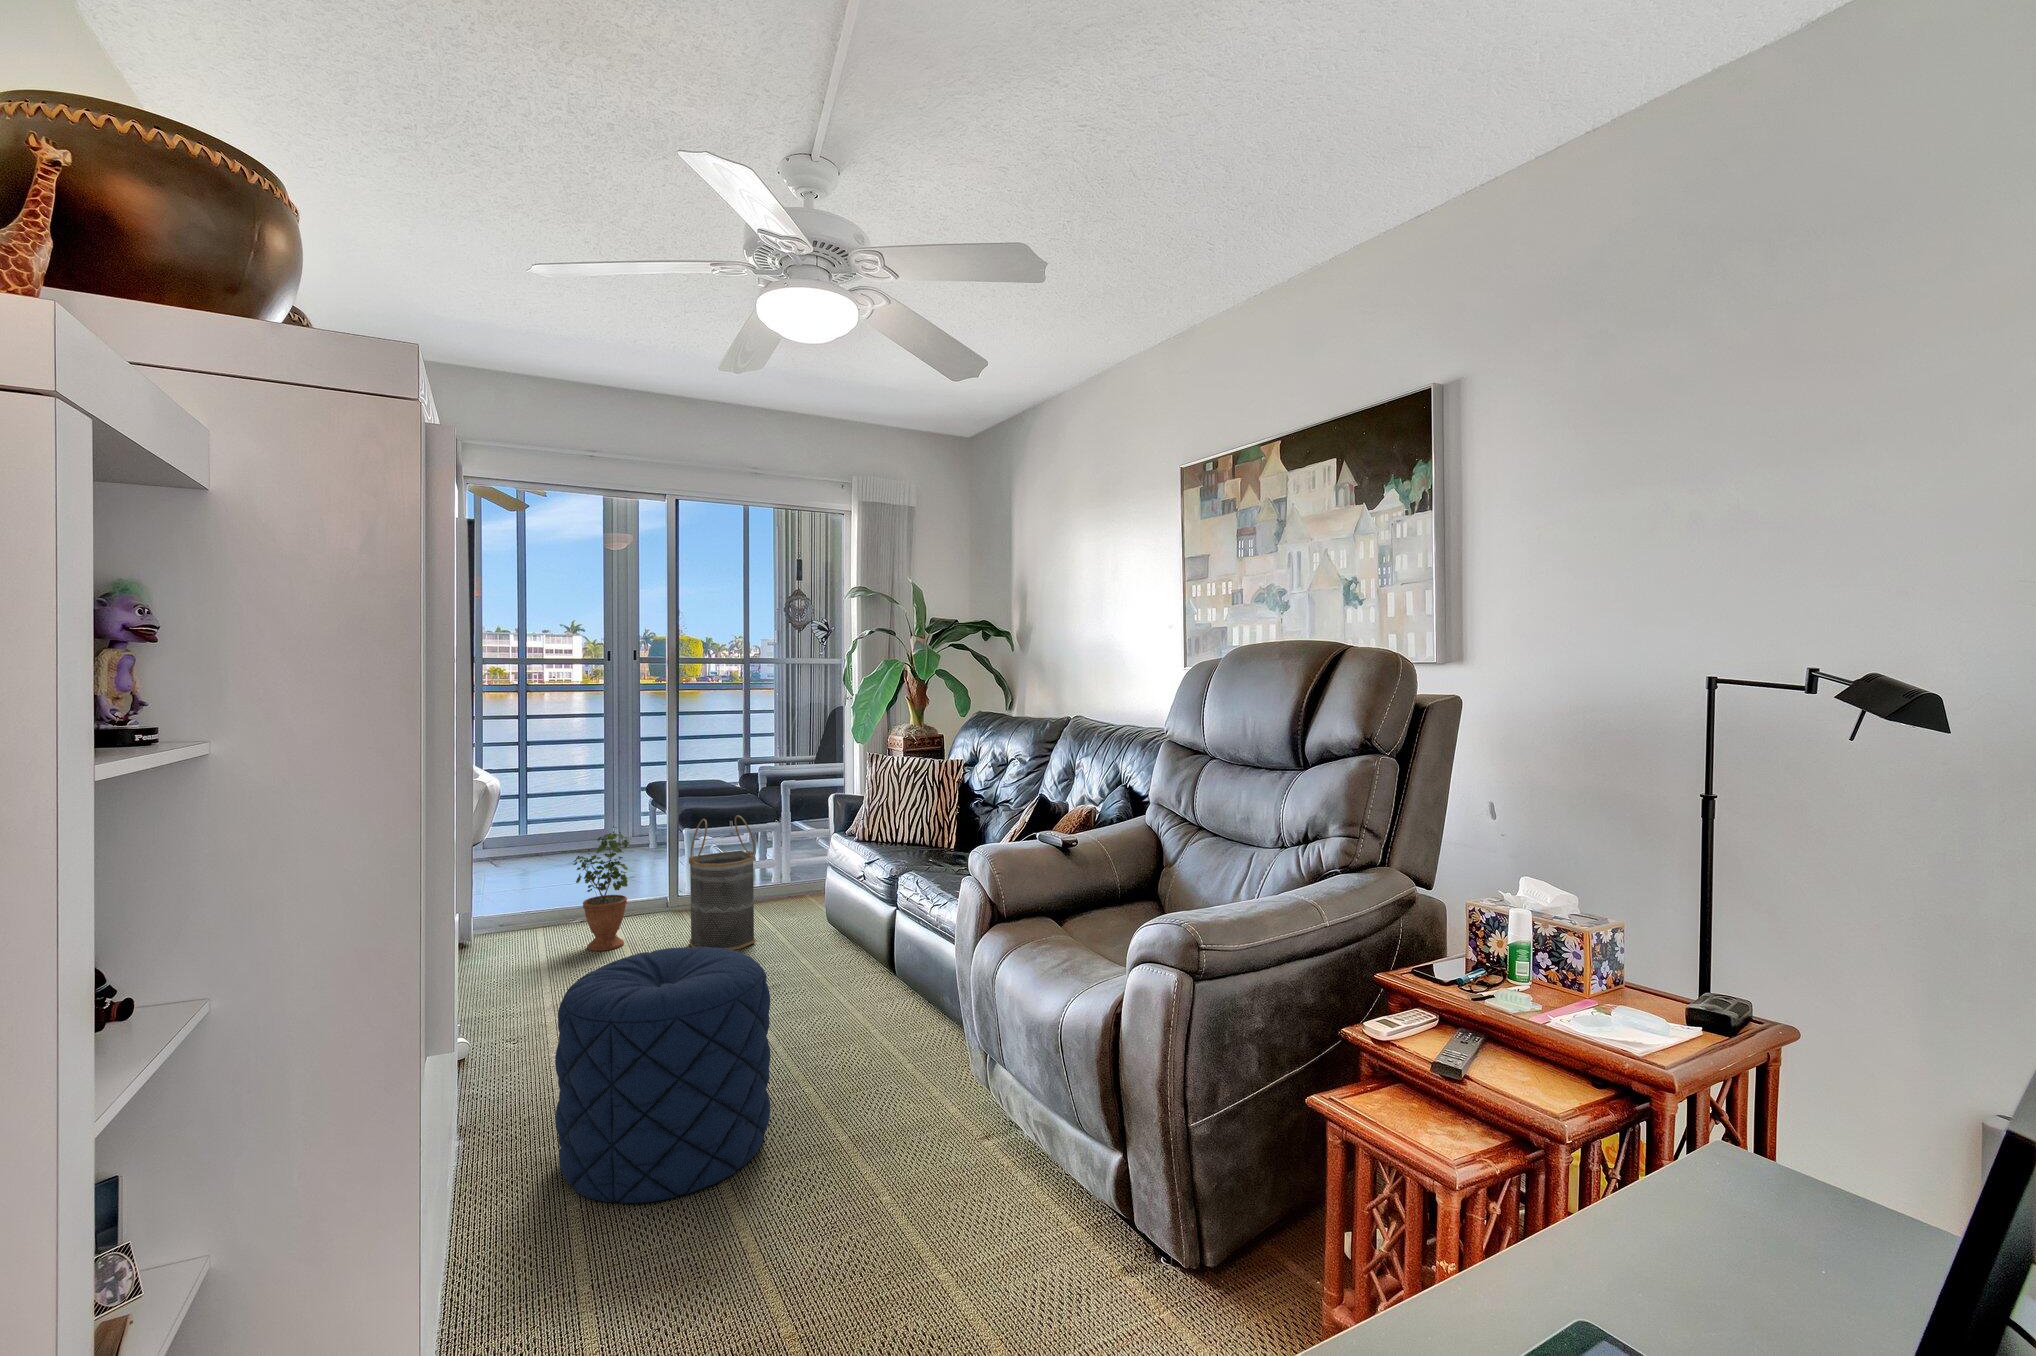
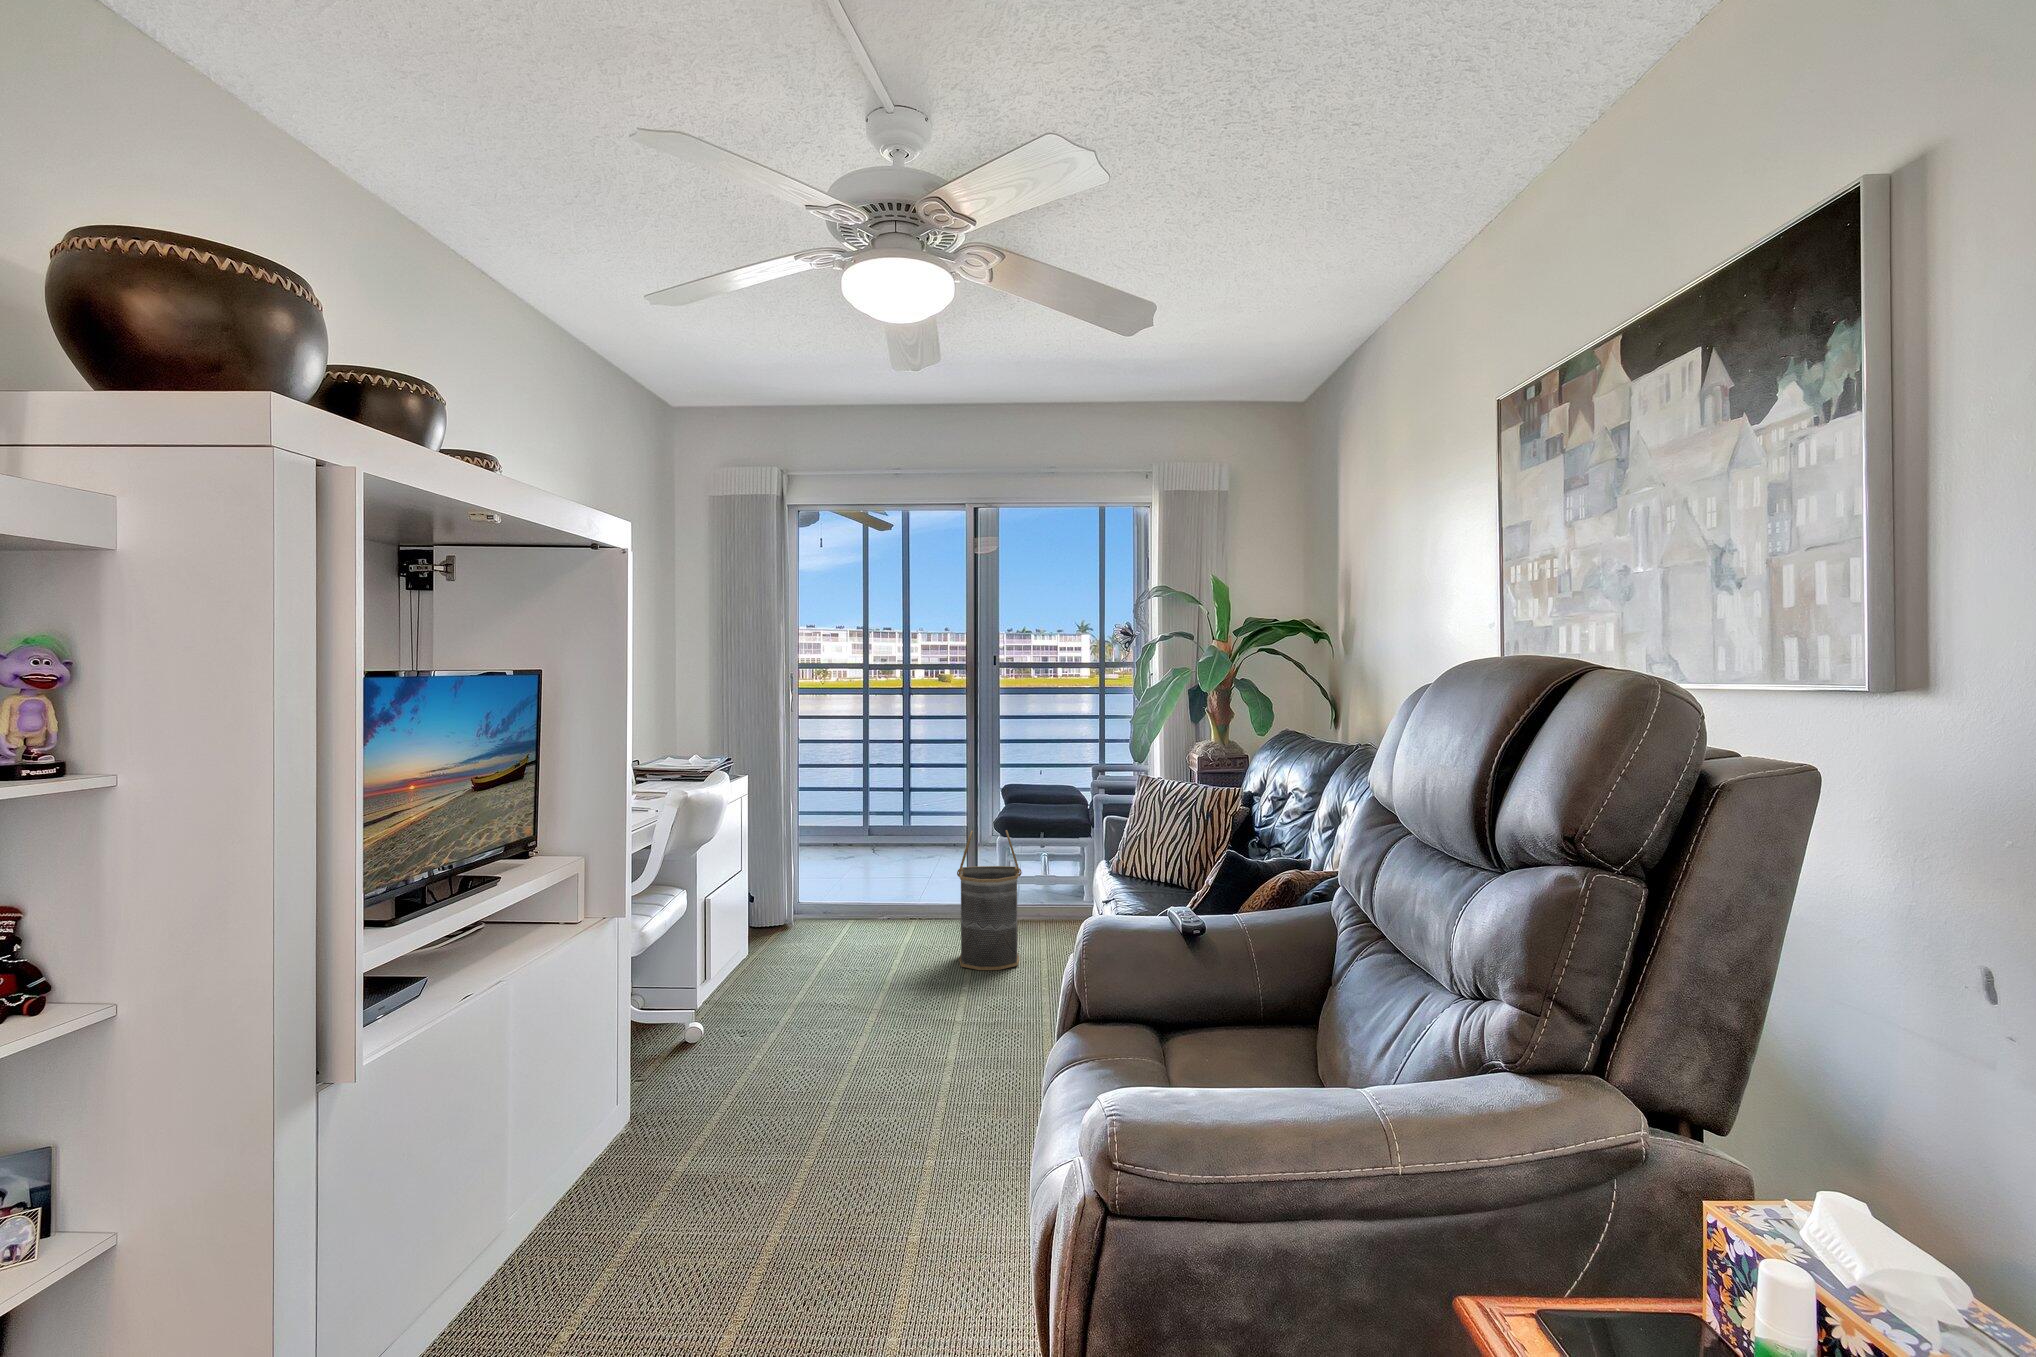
potted plant: present [573,827,628,951] -> none [867,829,920,948]
pouf: present [555,947,770,1203] -> none [628,974,843,1242]

